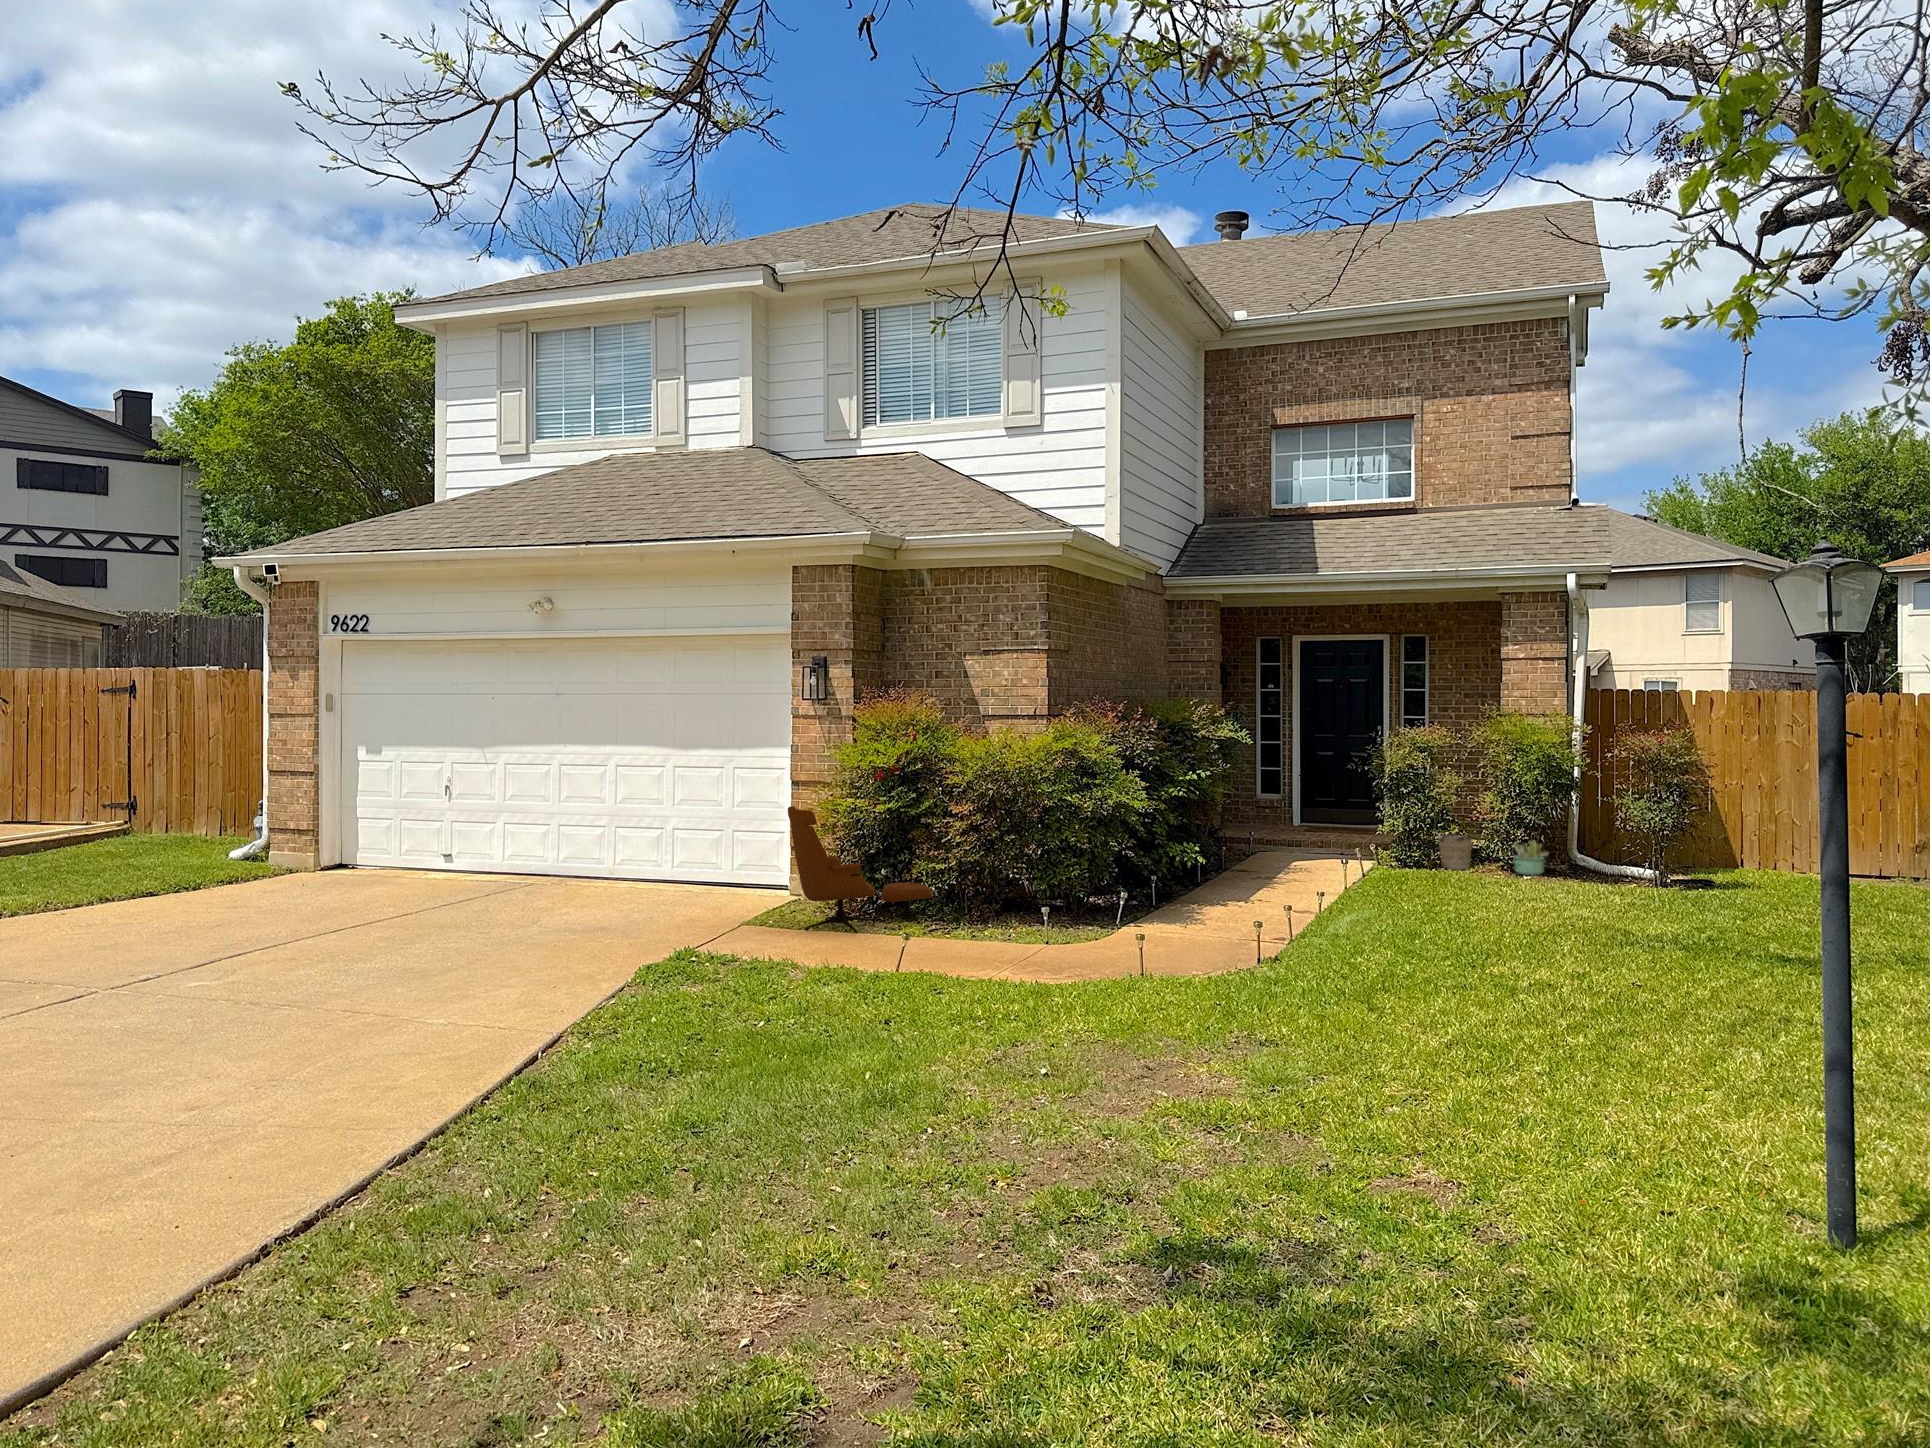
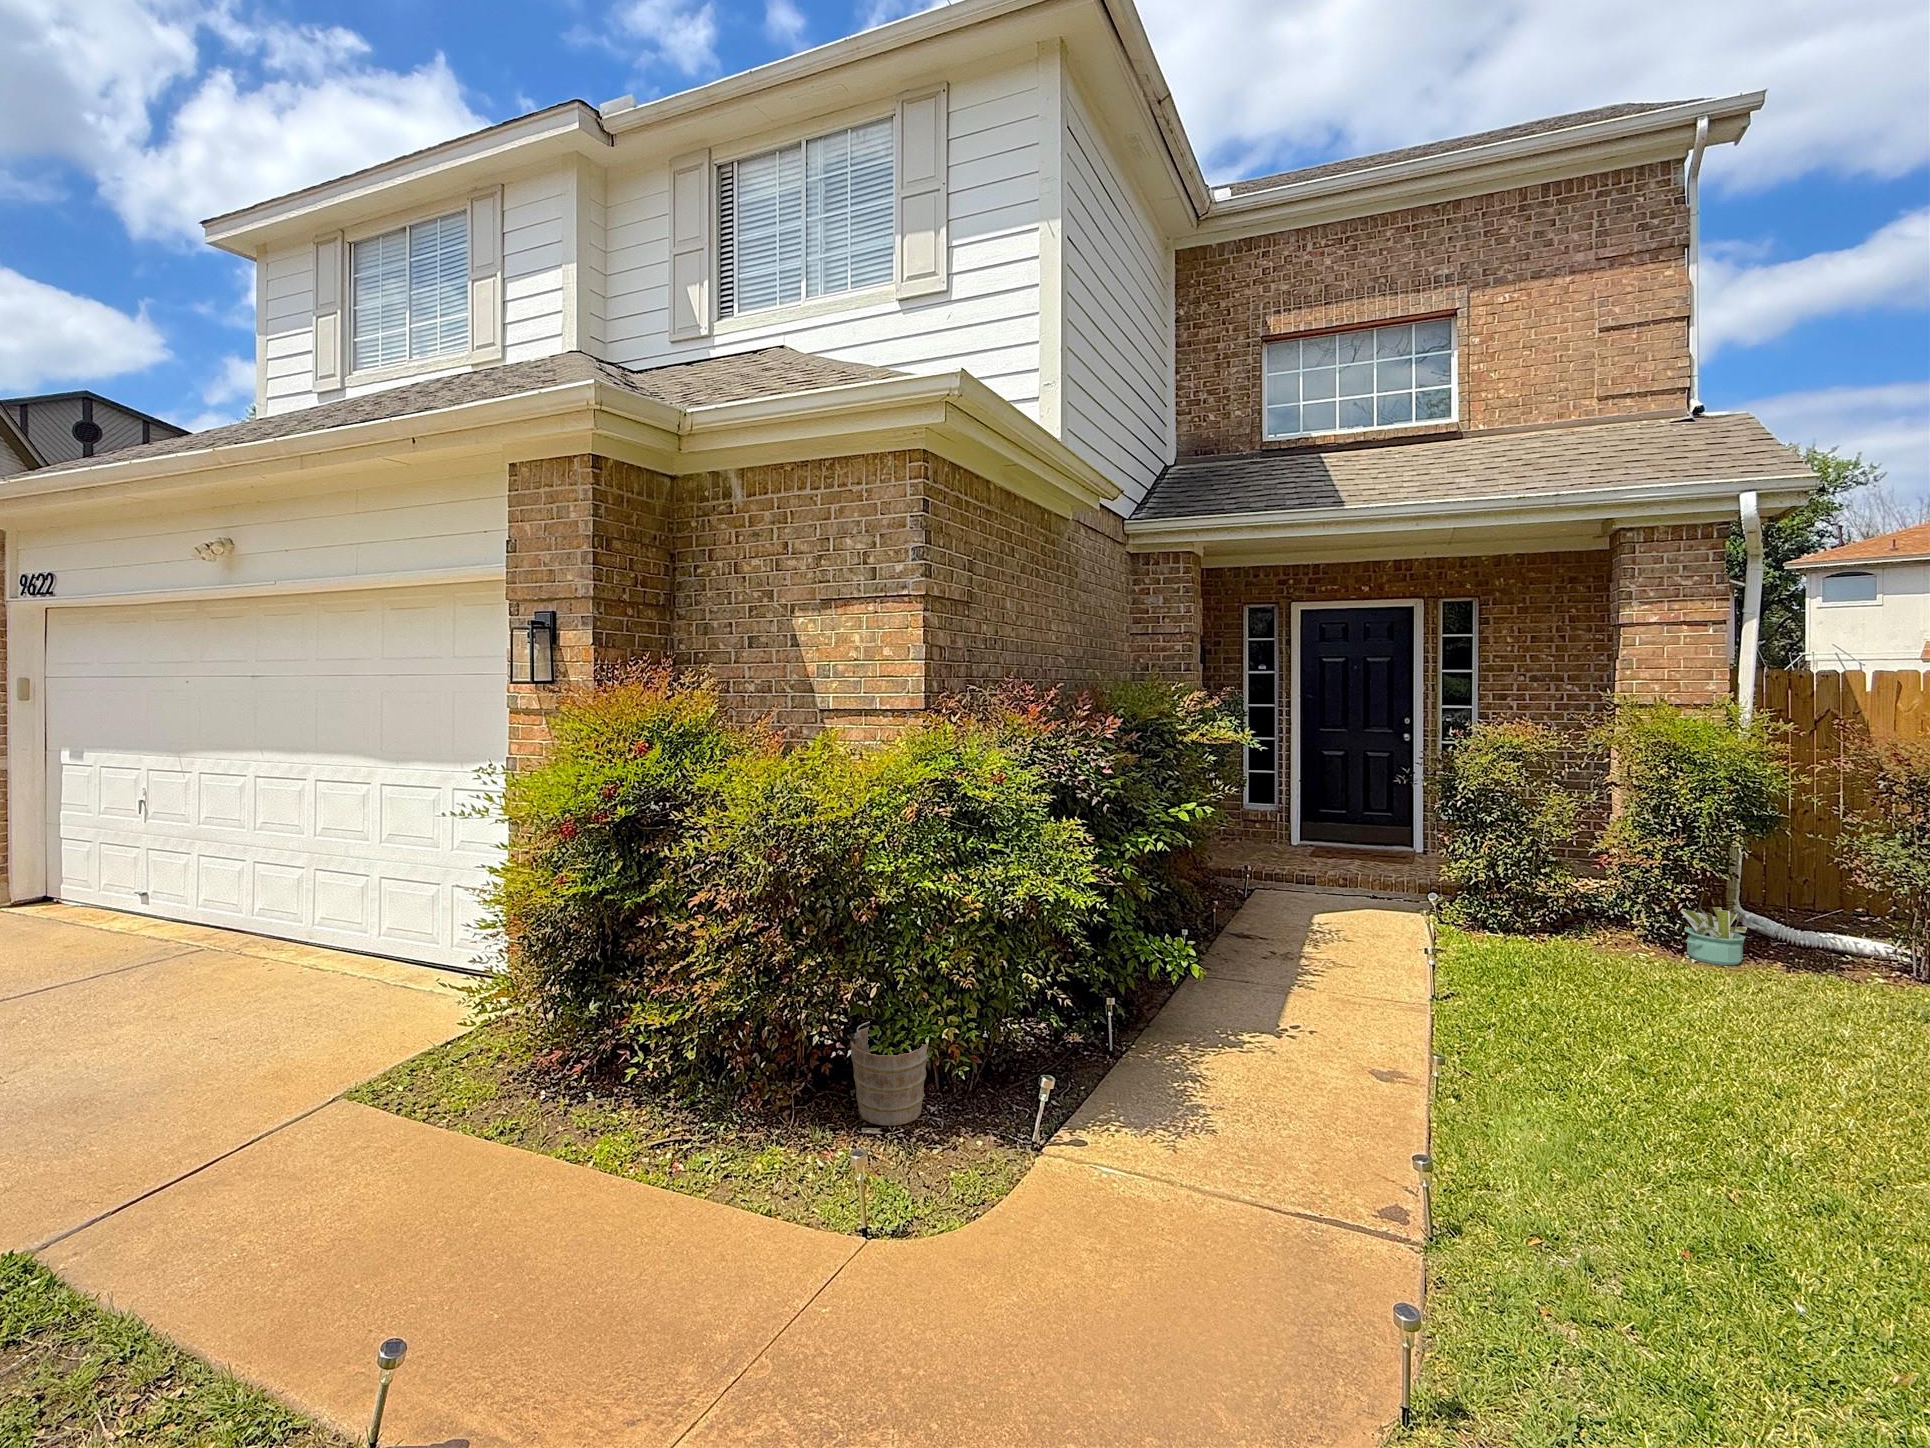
lounge chair: present [788,806,933,933] -> none [378,878,685,1139]
bucket: present [1439,836,1472,869] -> present [848,1021,928,1126]

